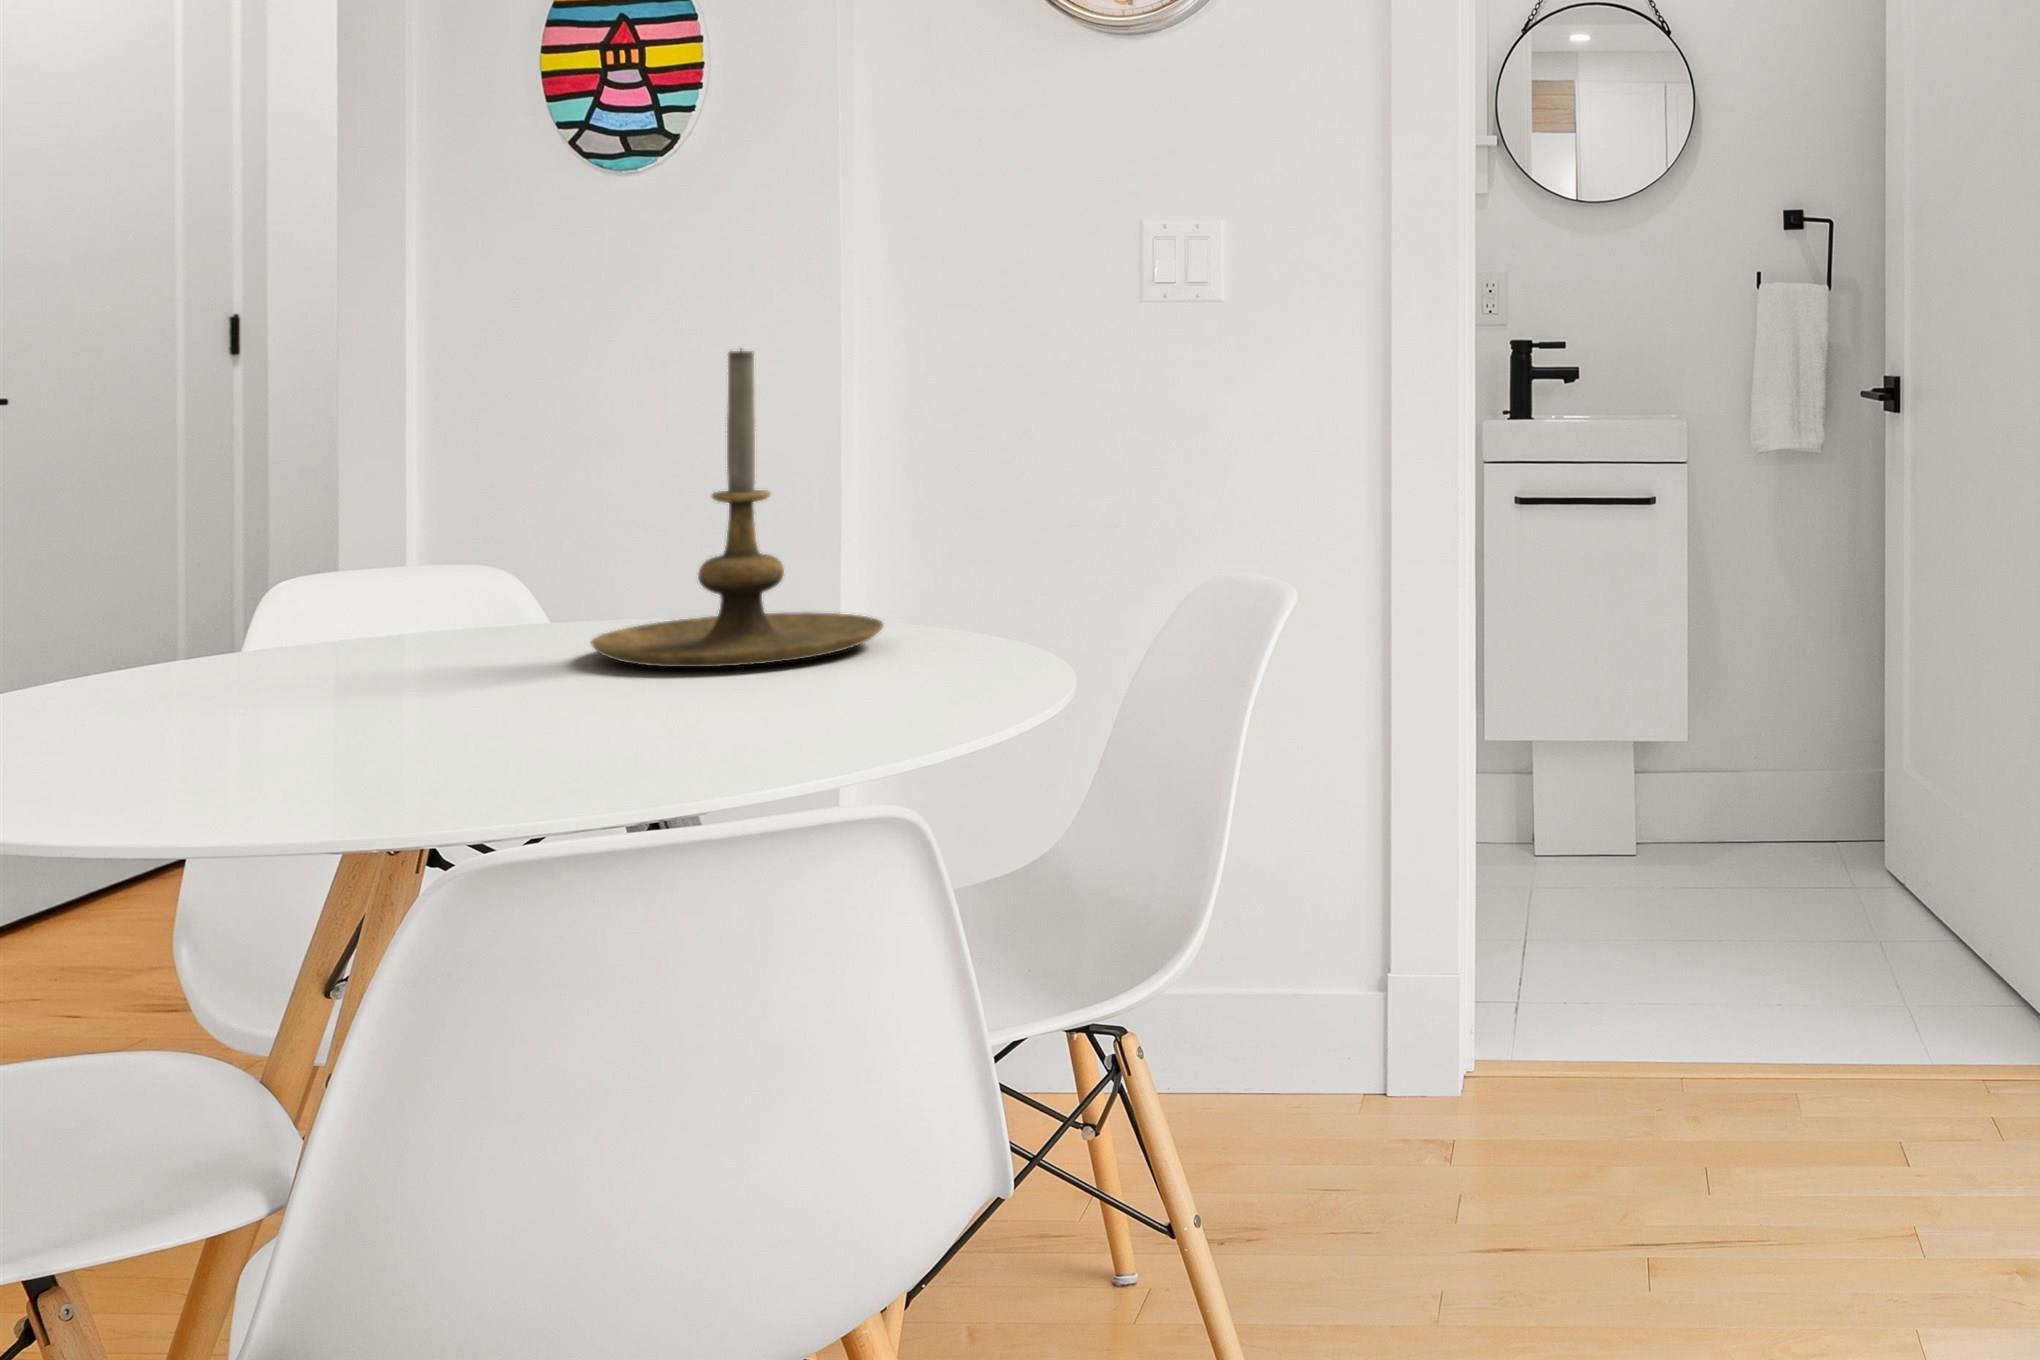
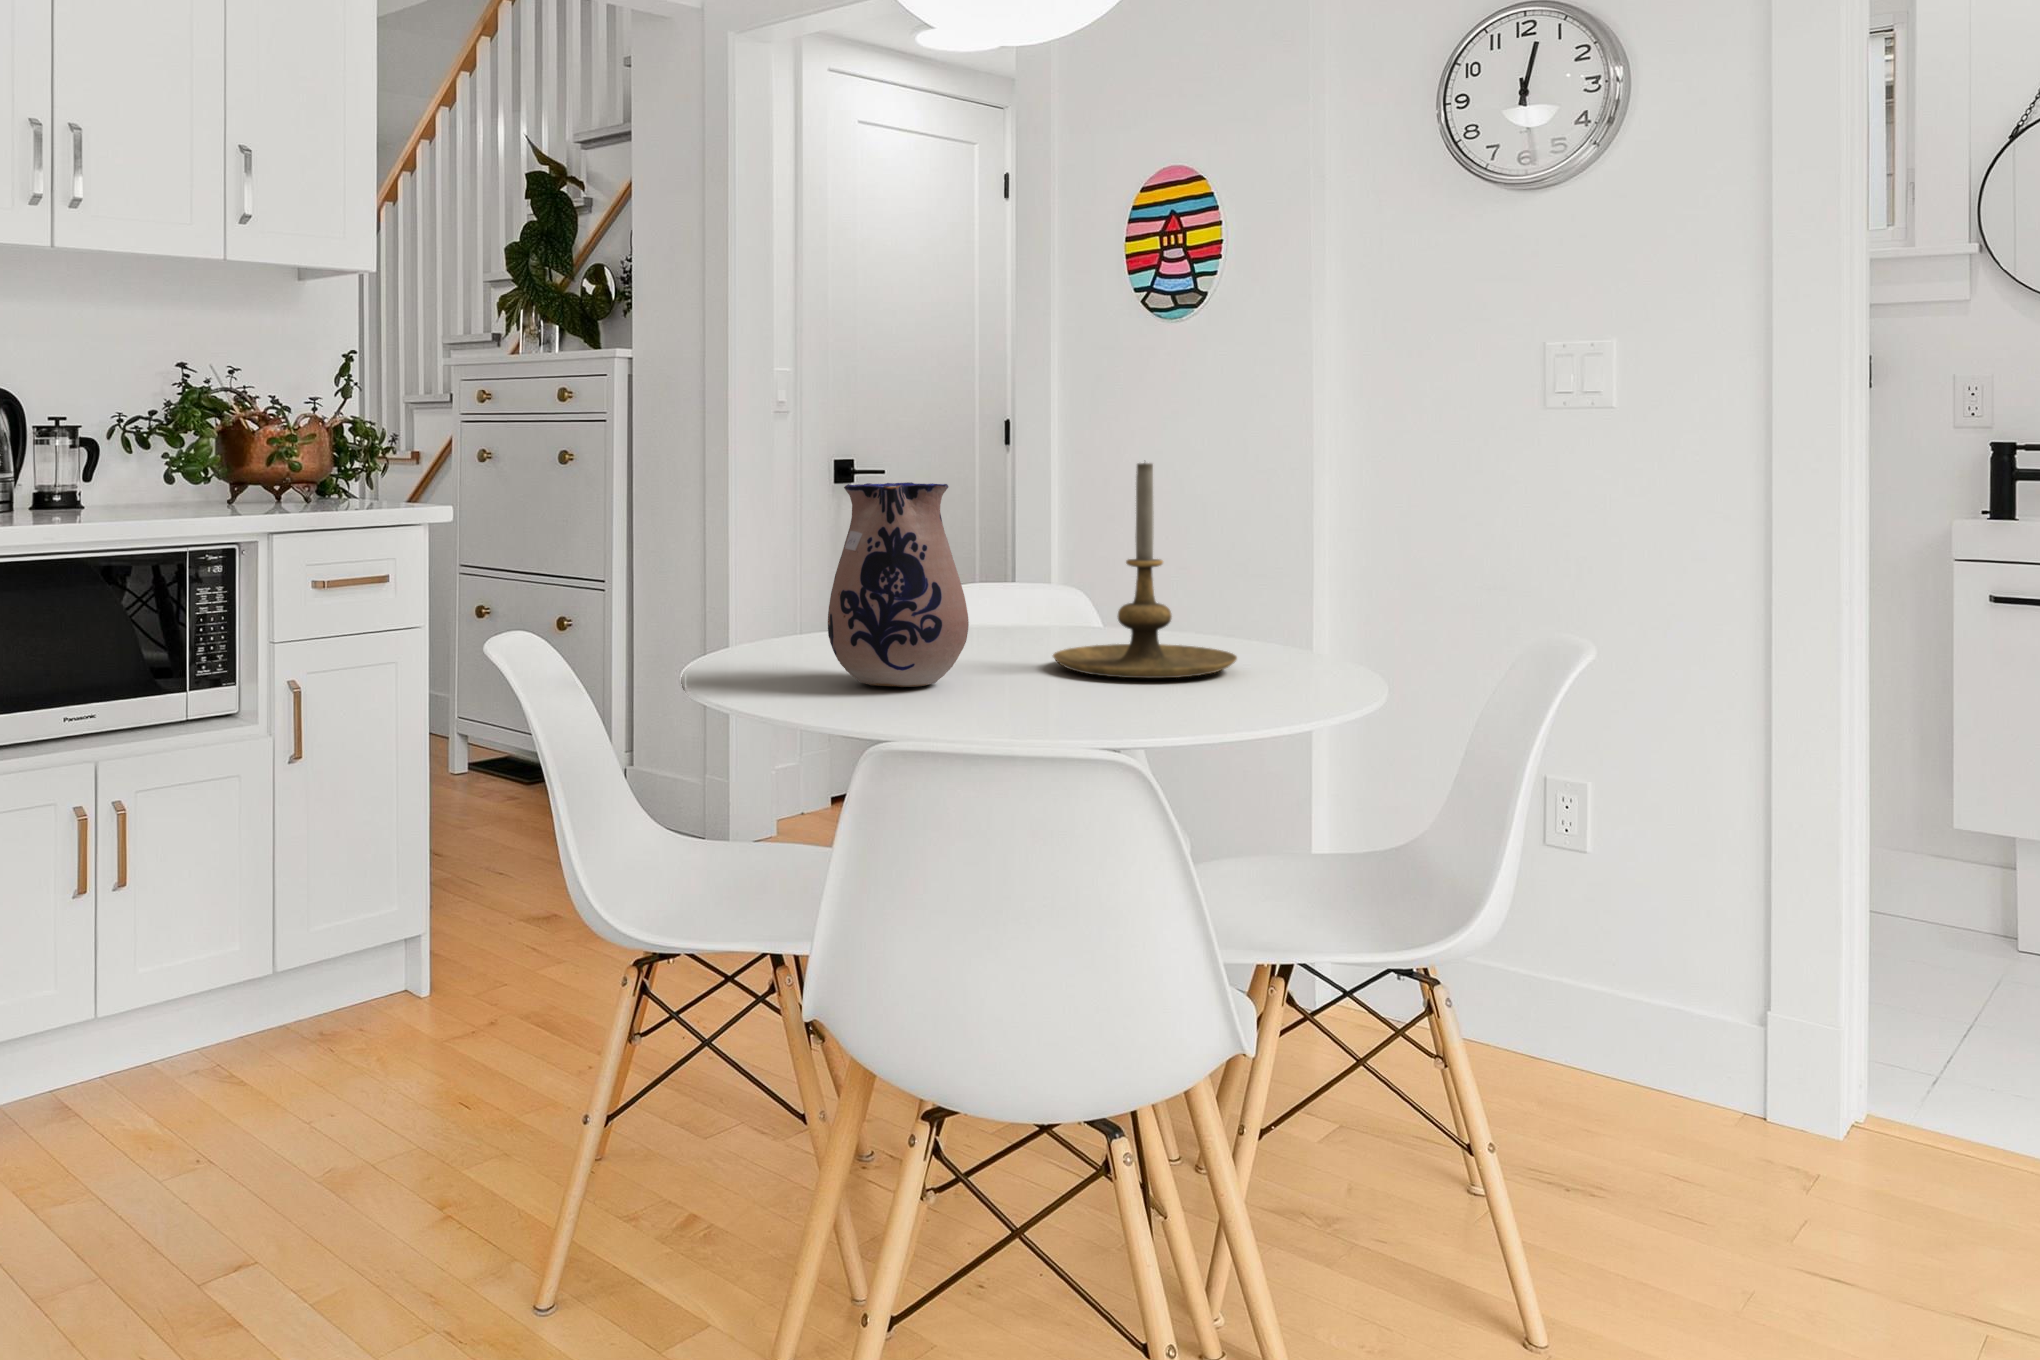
ceramic pitcher: none [203,381,485,727] -> present [828,482,969,687]

